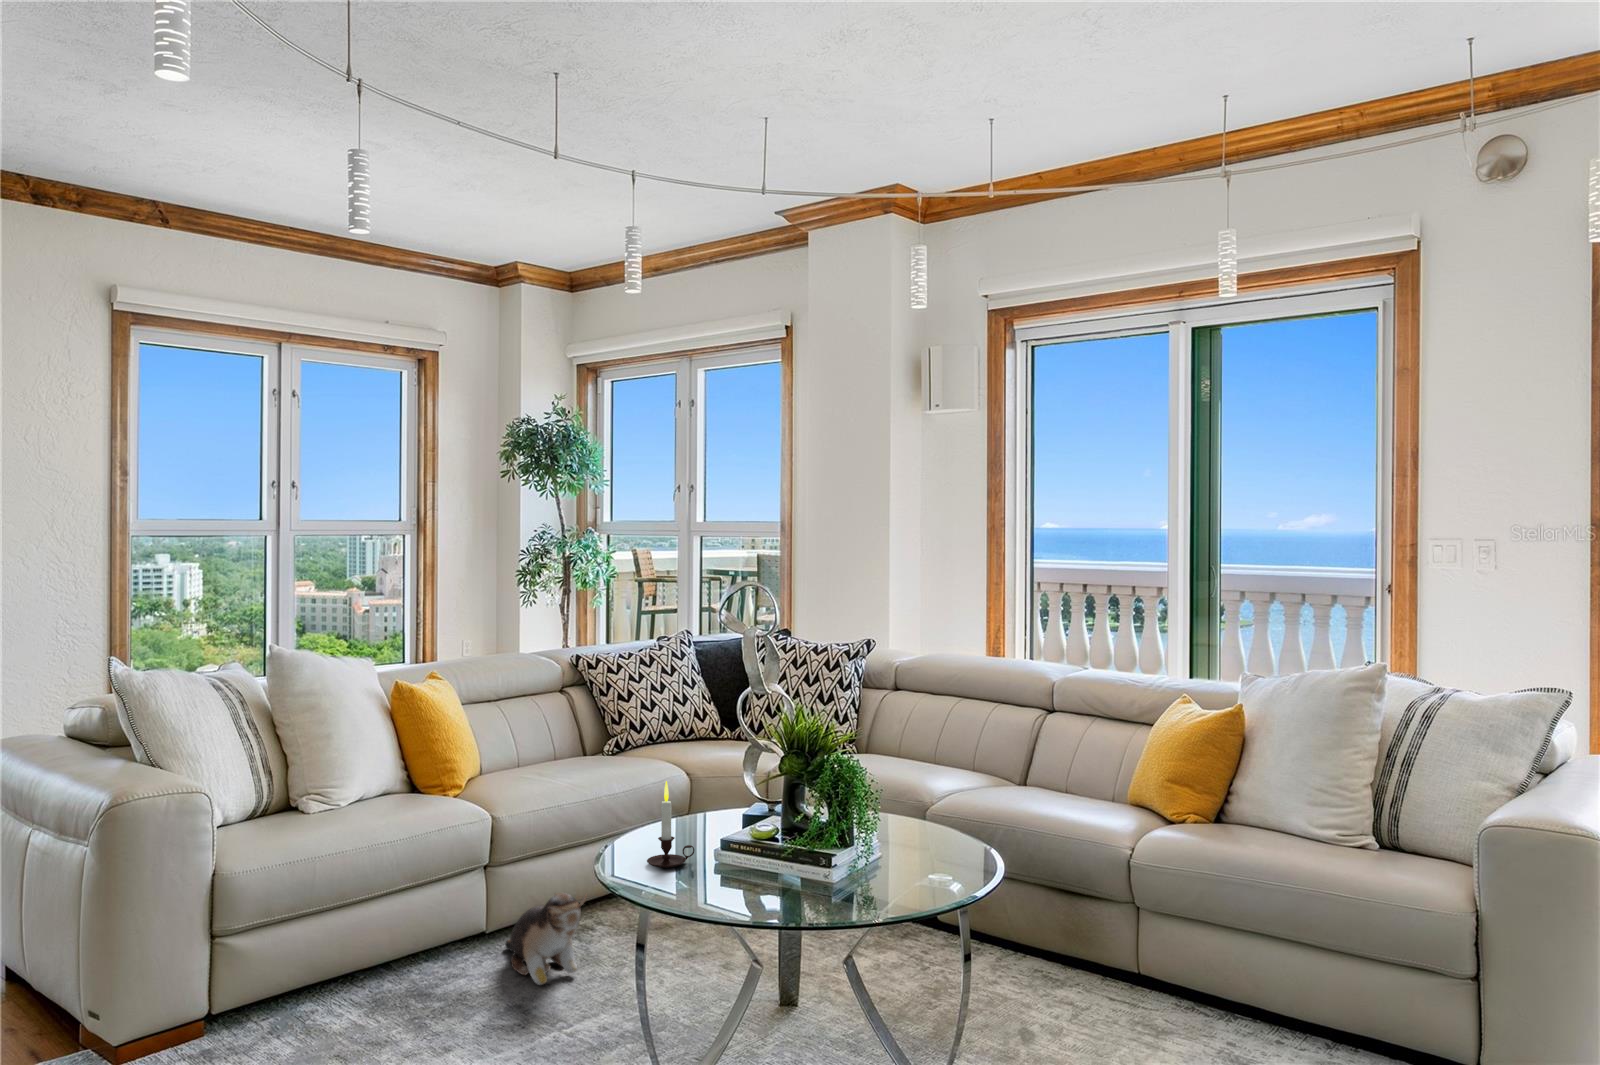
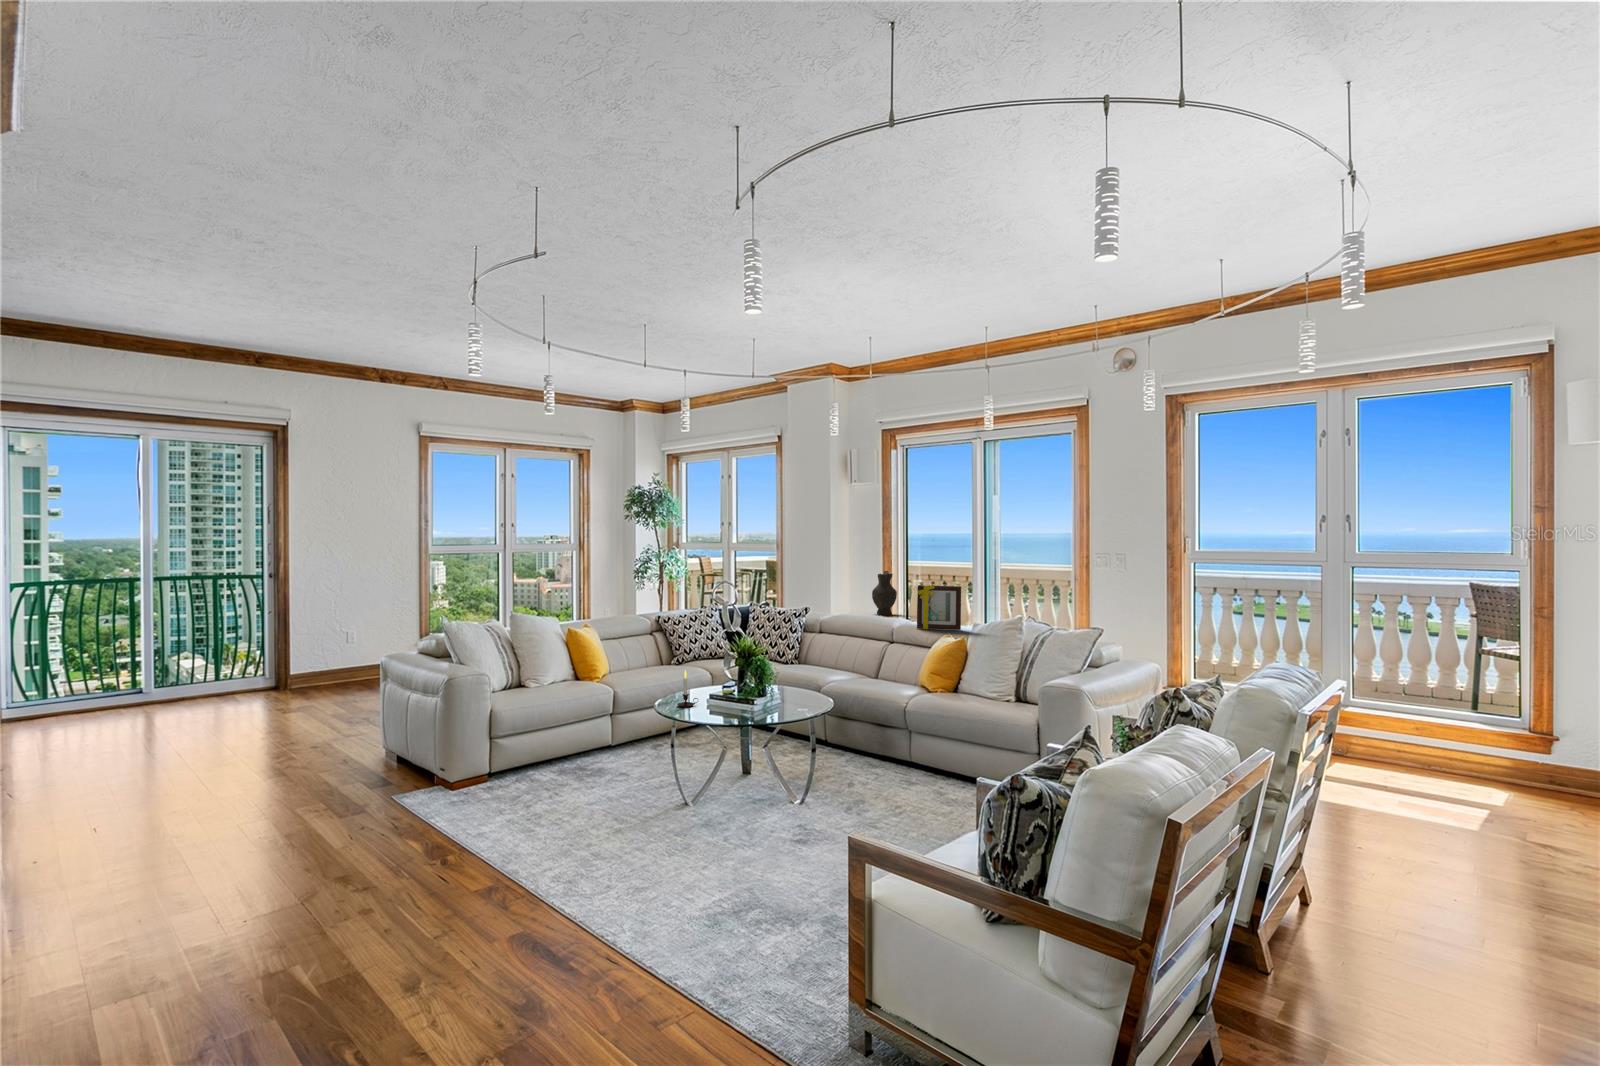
decorative vase: none [970,571,1015,652] -> present [872,571,897,615]
picture frame: none [1106,593,1199,685] -> present [917,584,961,630]
plush toy: present [505,893,587,985] -> none [619,723,655,766]

